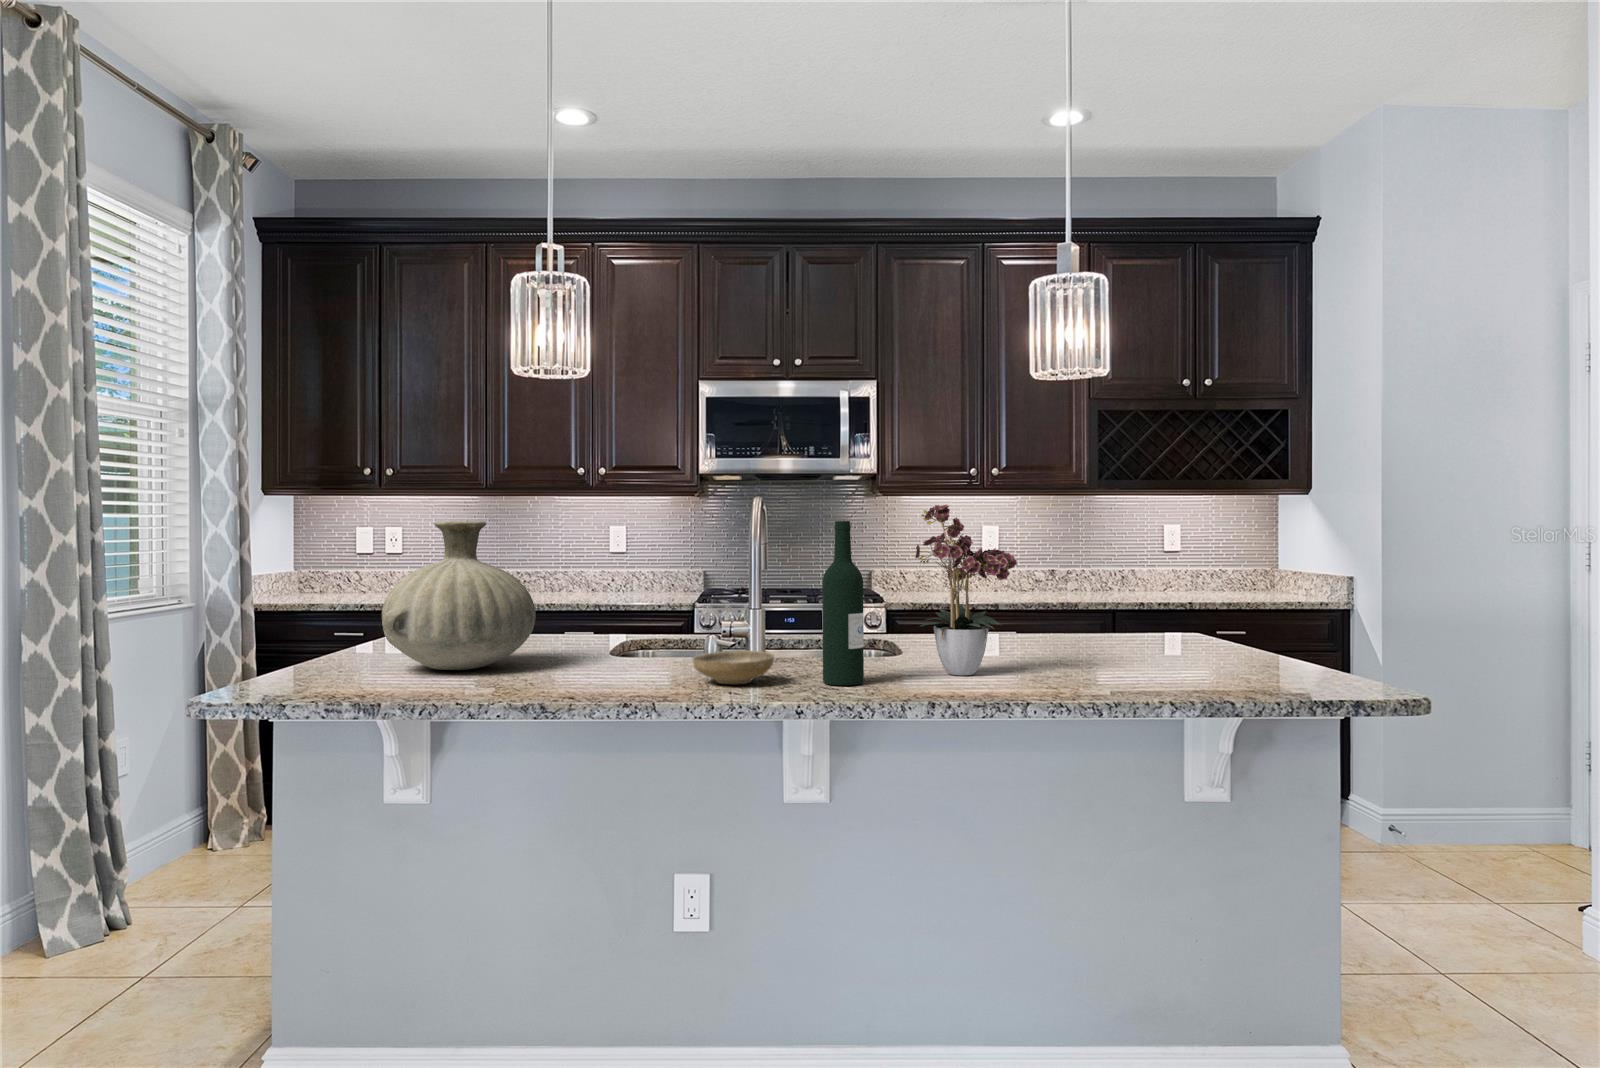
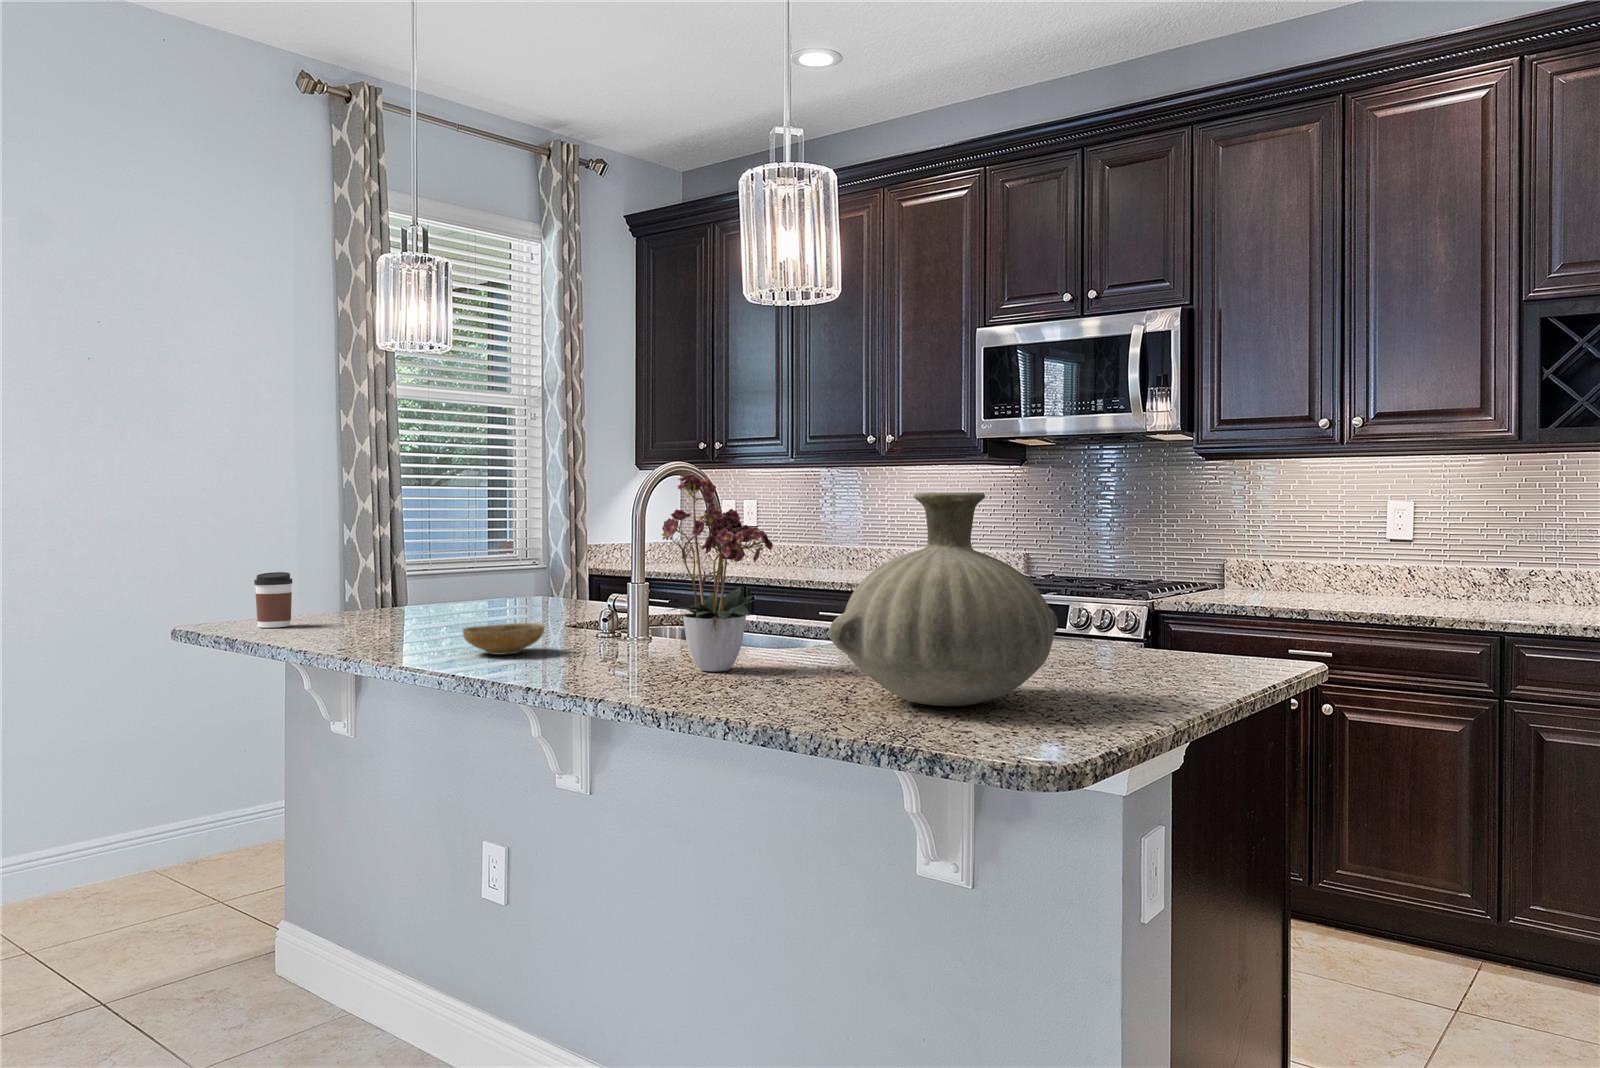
vase: present [382,521,536,670] -> present [830,492,1058,706]
wine bottle: present [822,521,864,685] -> none [548,493,593,666]
coffee cup: none [278,619,327,691] -> present [254,572,292,628]

